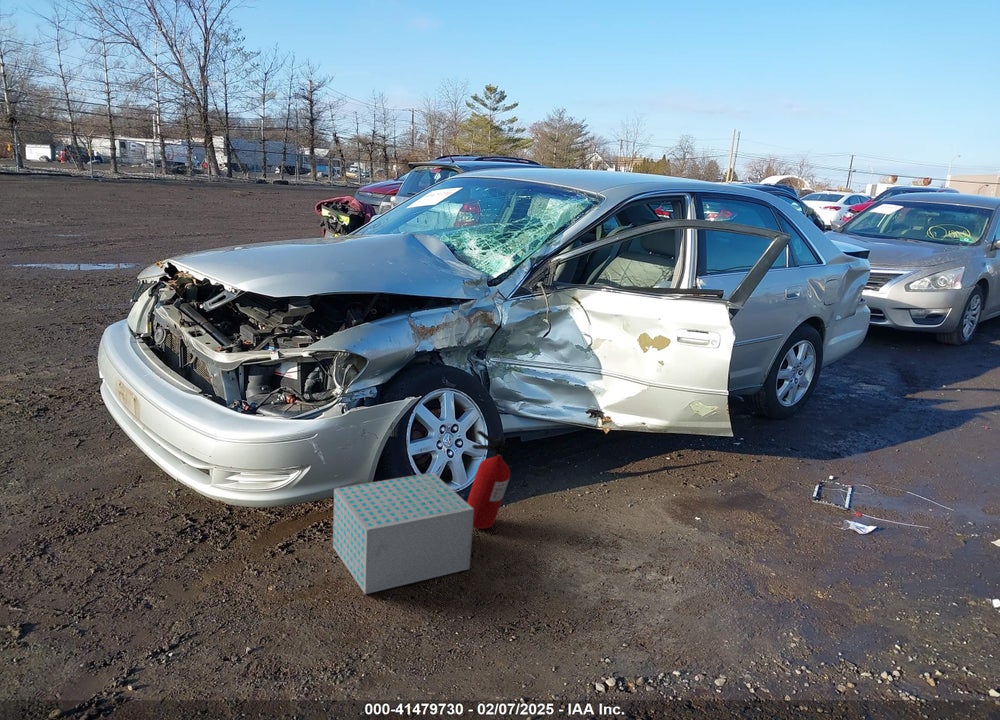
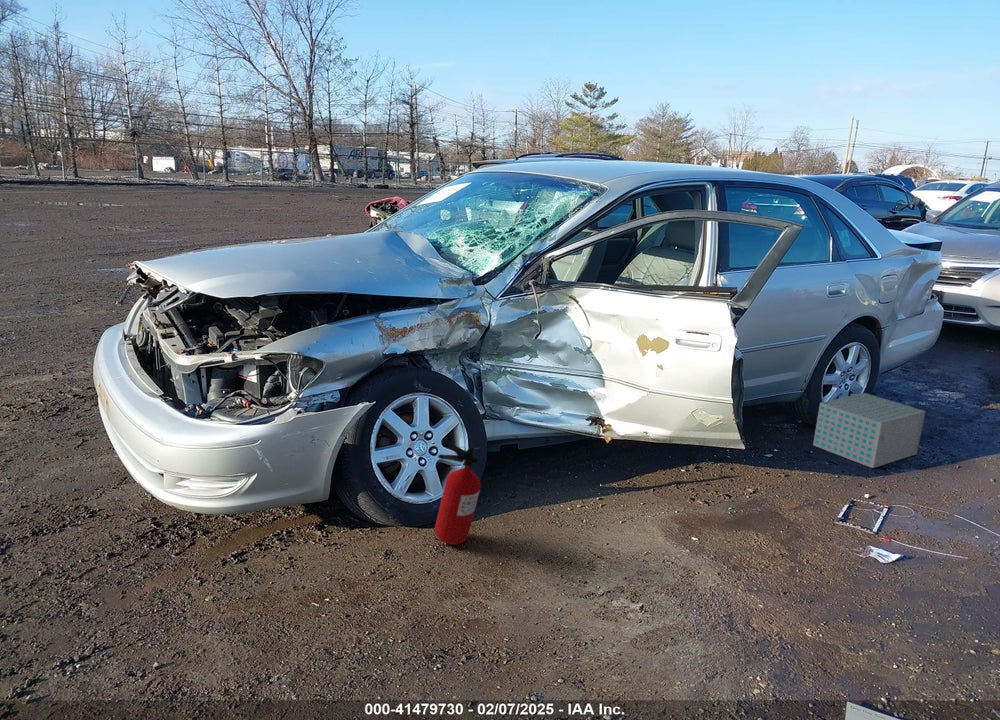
storage box: present [333,473,474,594] -> present [813,393,925,468]

